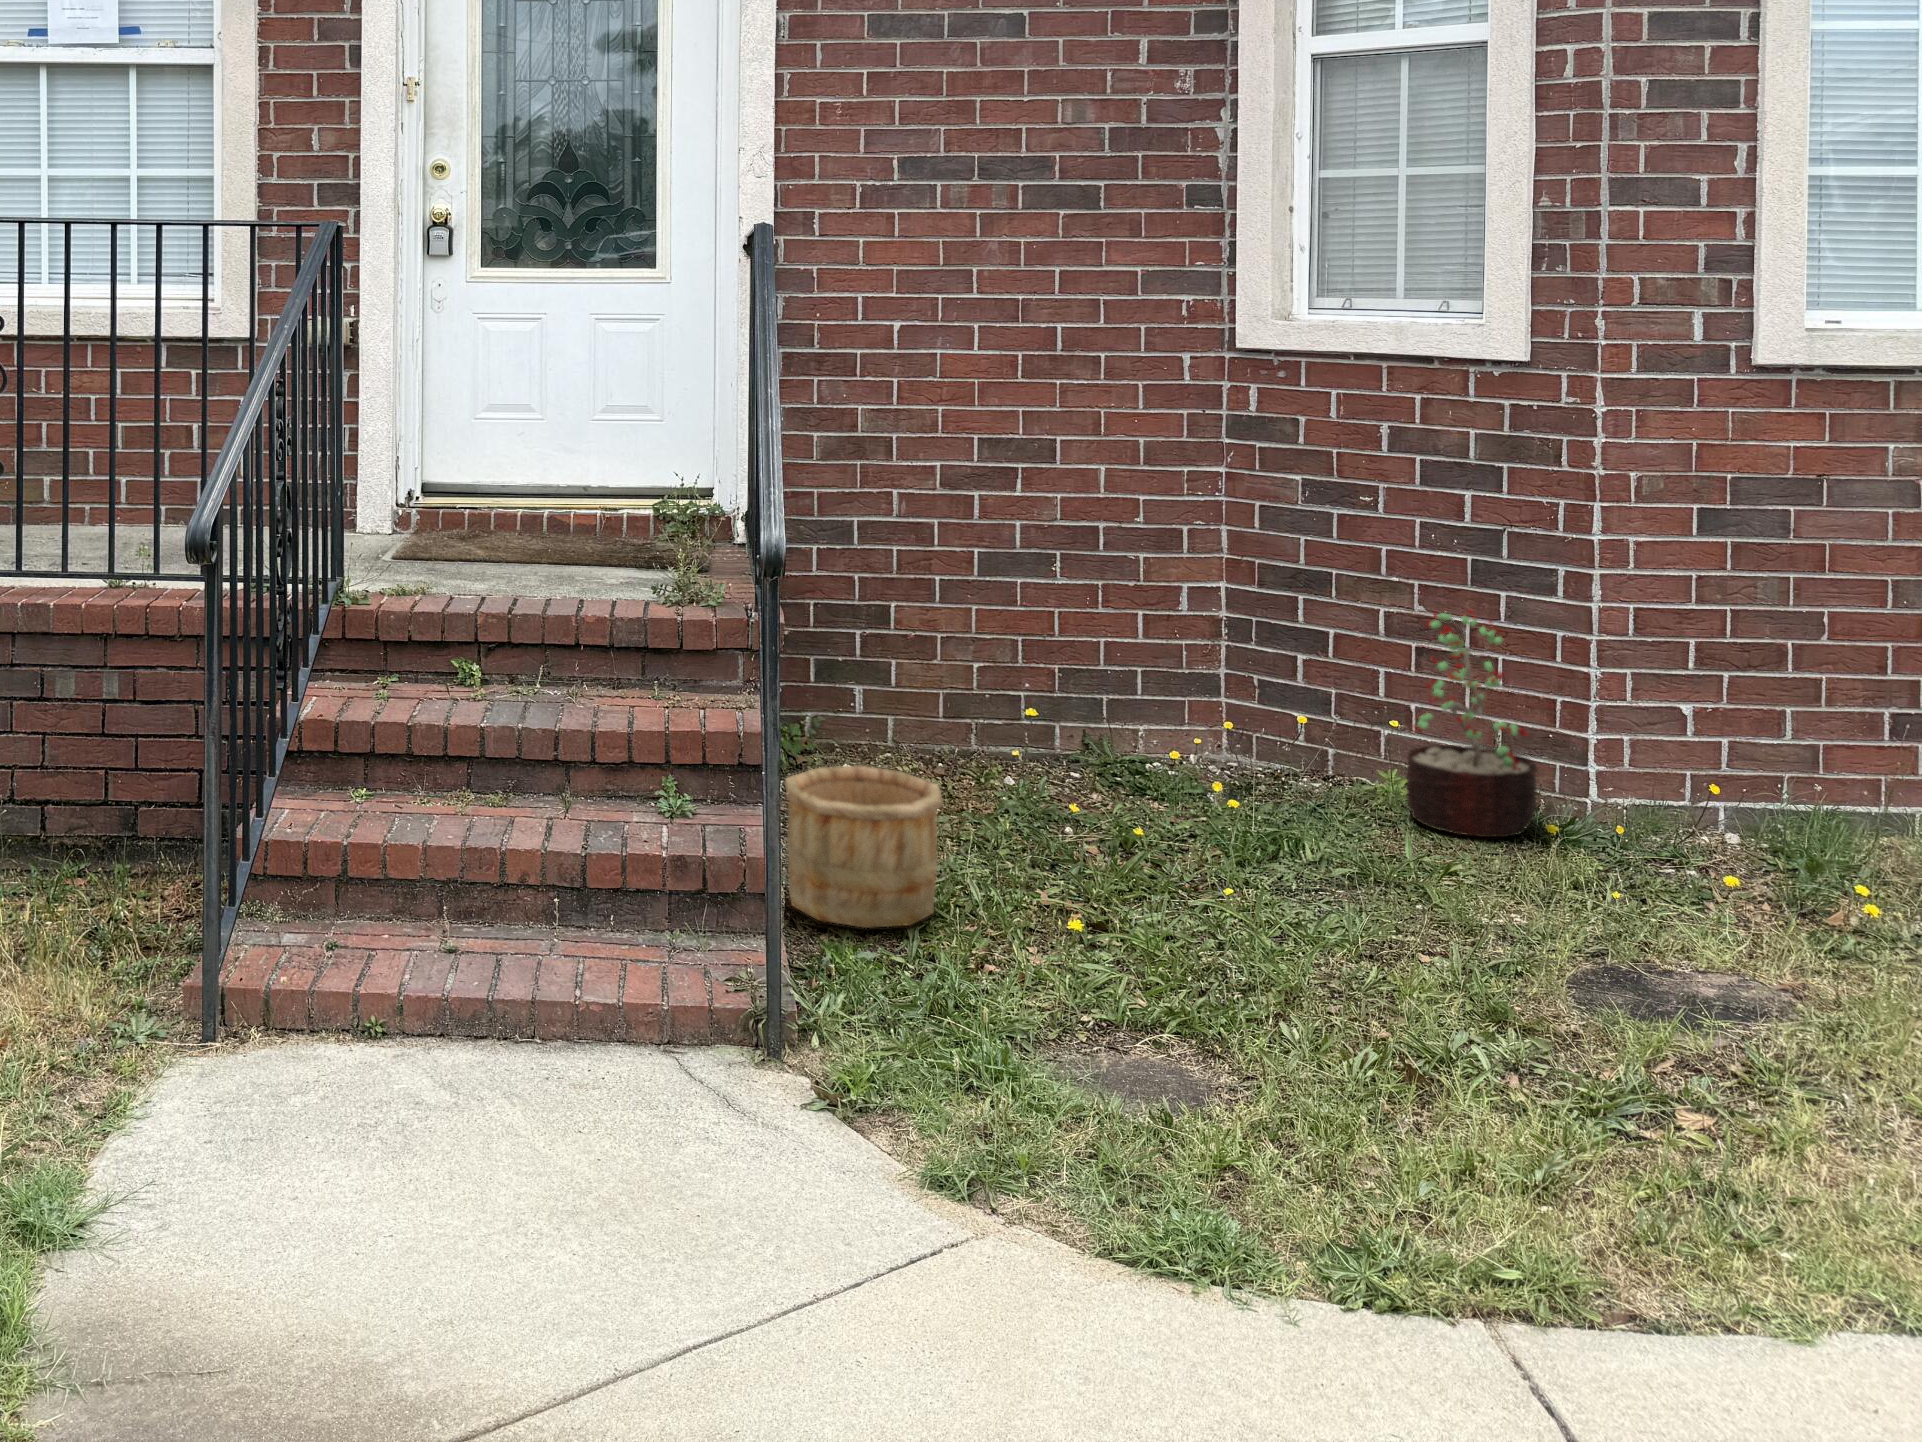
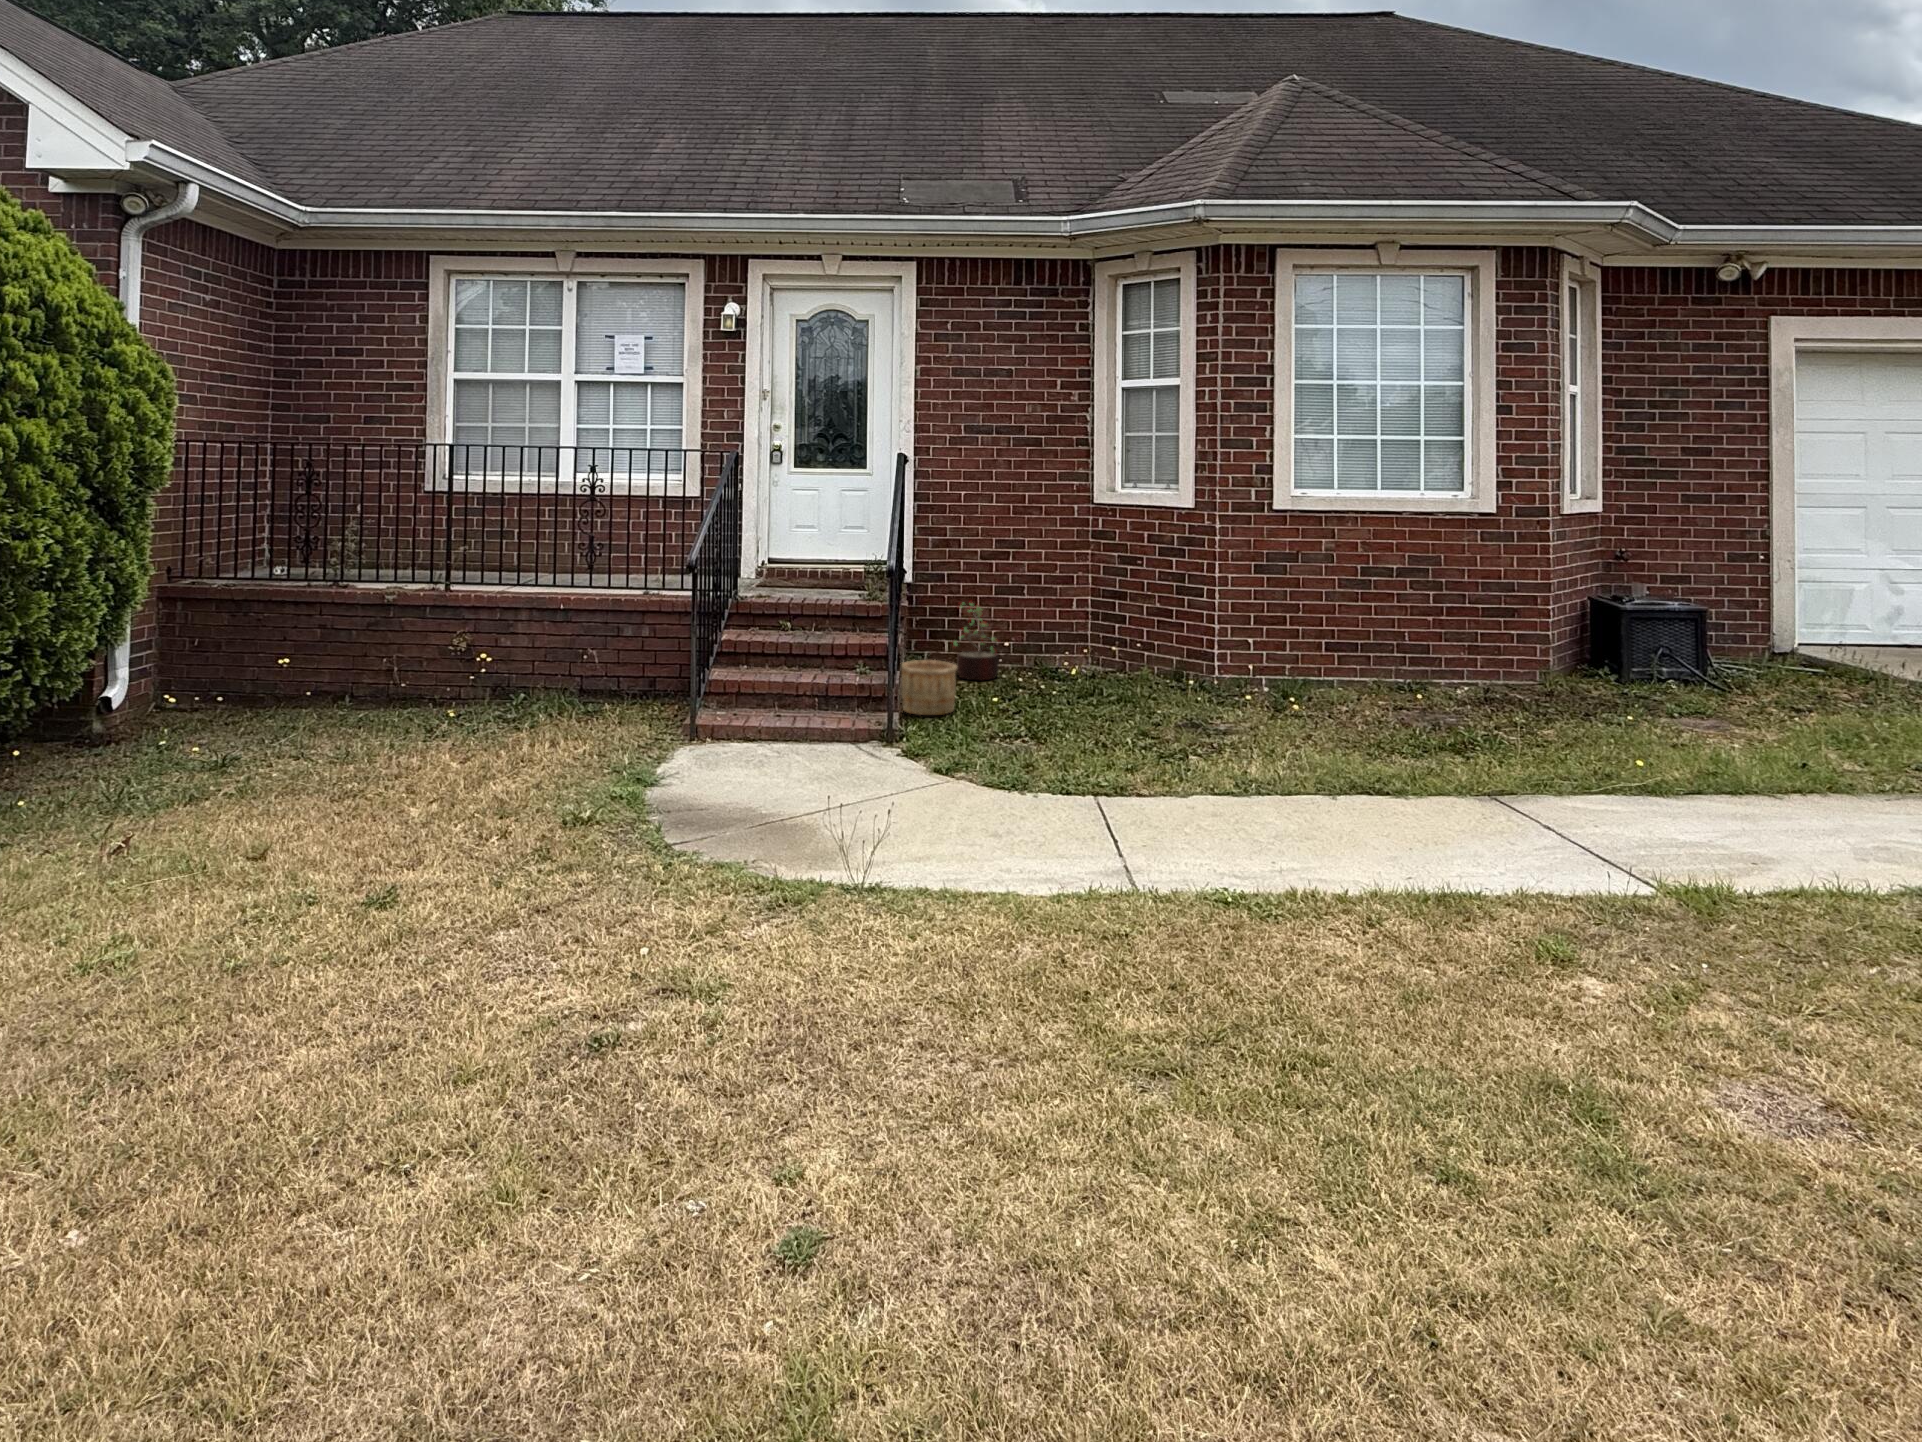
decorative plant: present [1406,610,1538,837] -> present [953,602,999,680]

